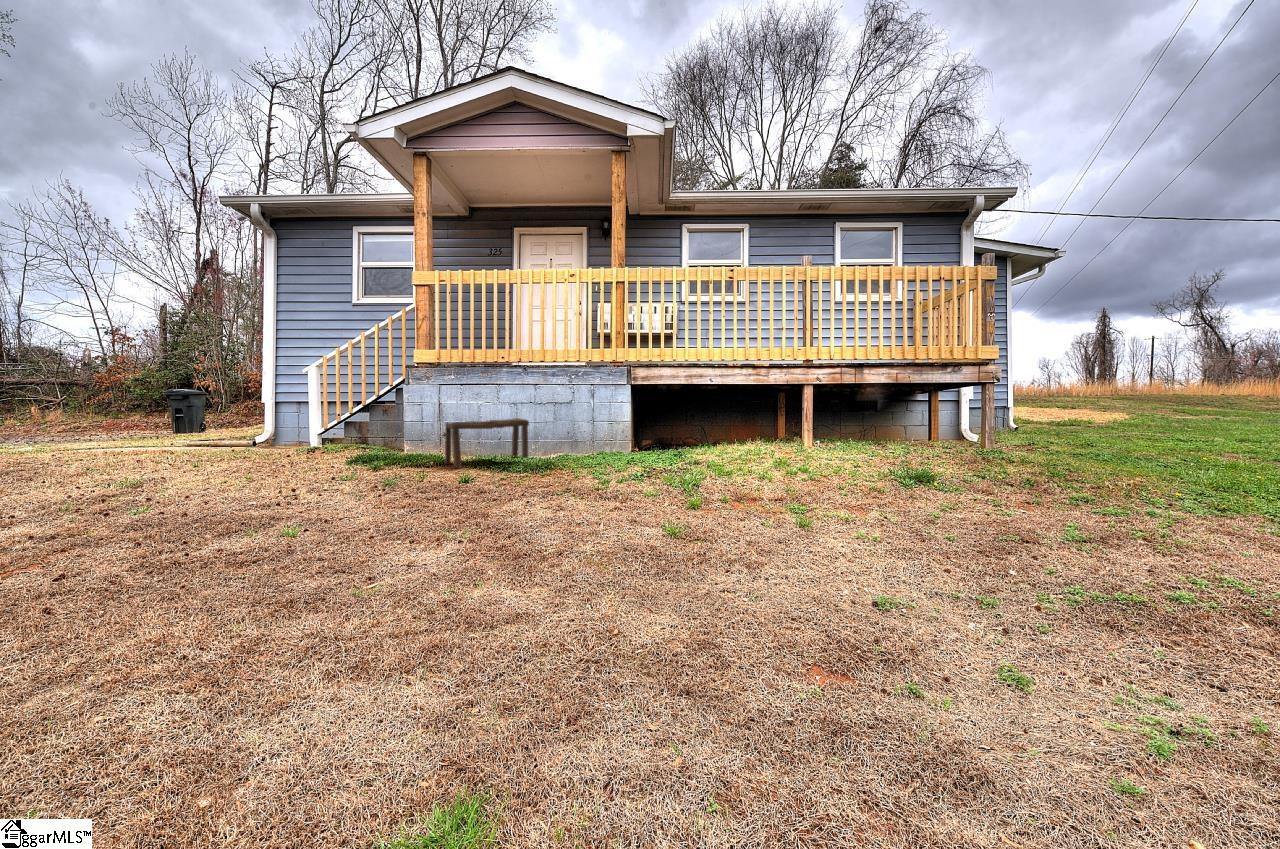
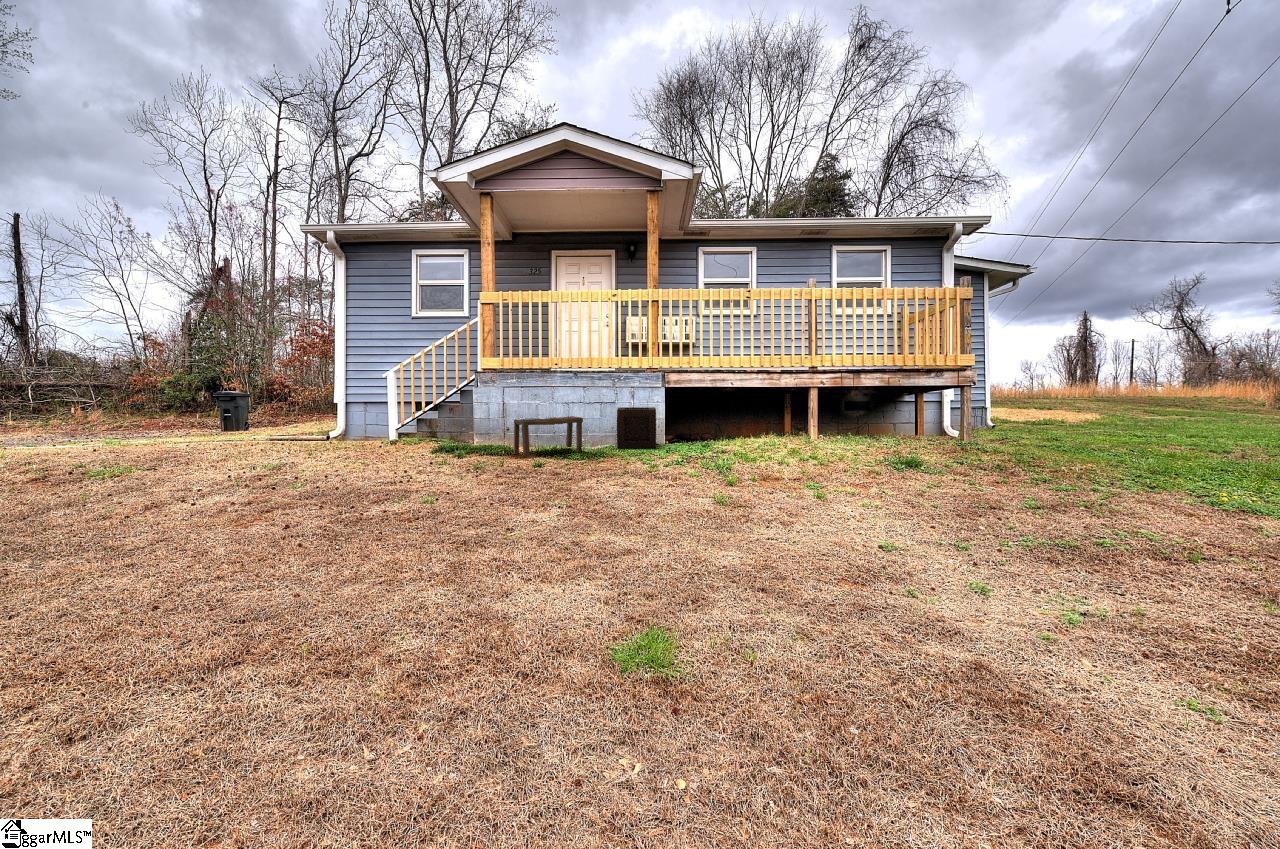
wooden crate: none [568,408,618,457] -> present [617,407,656,448]

